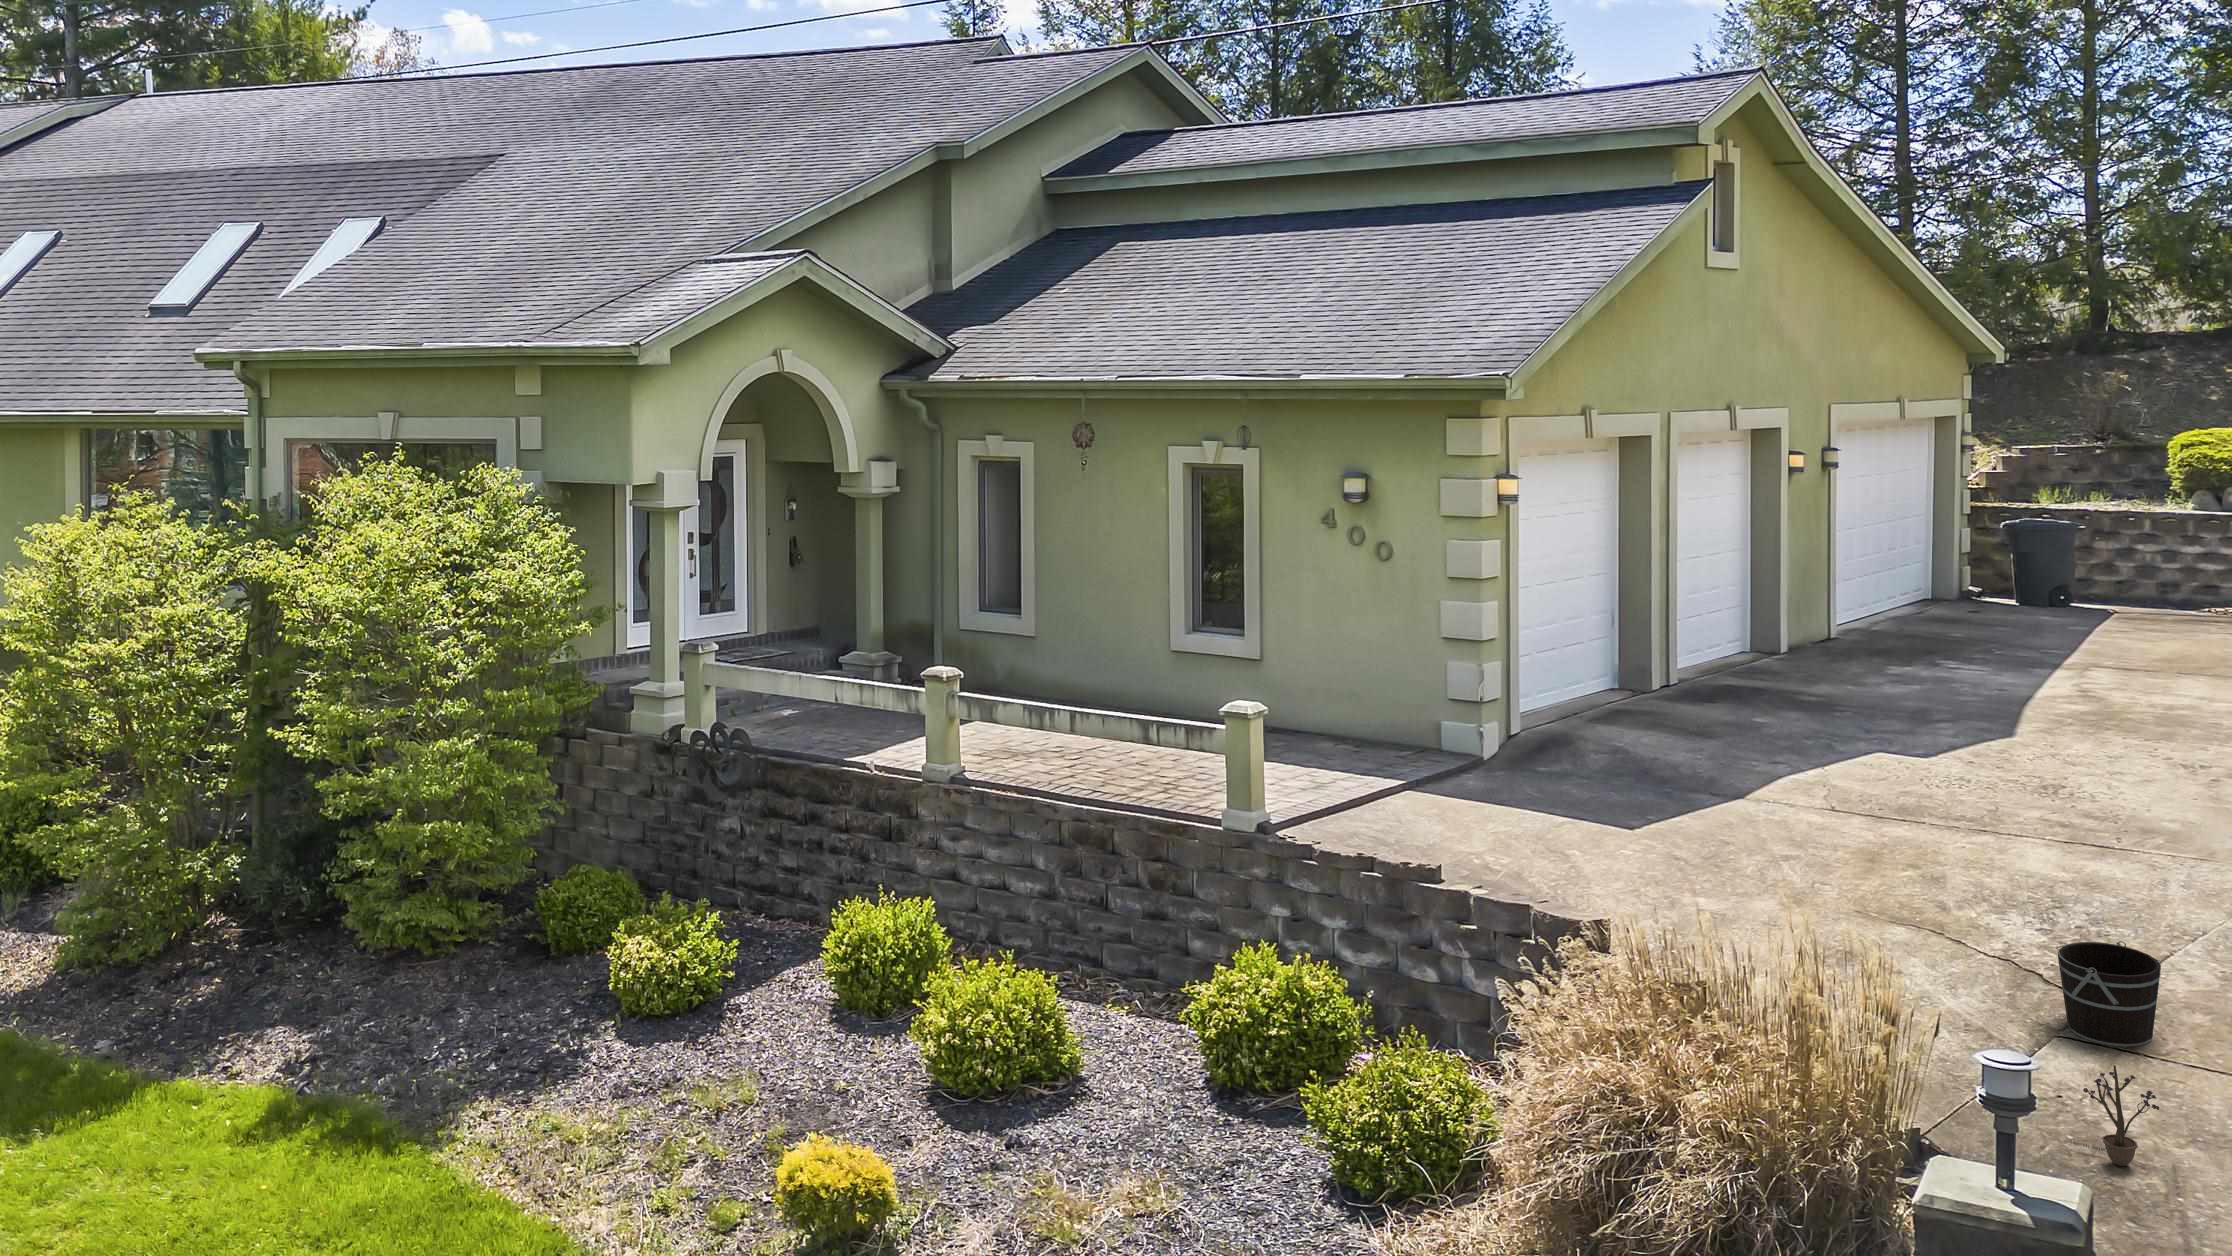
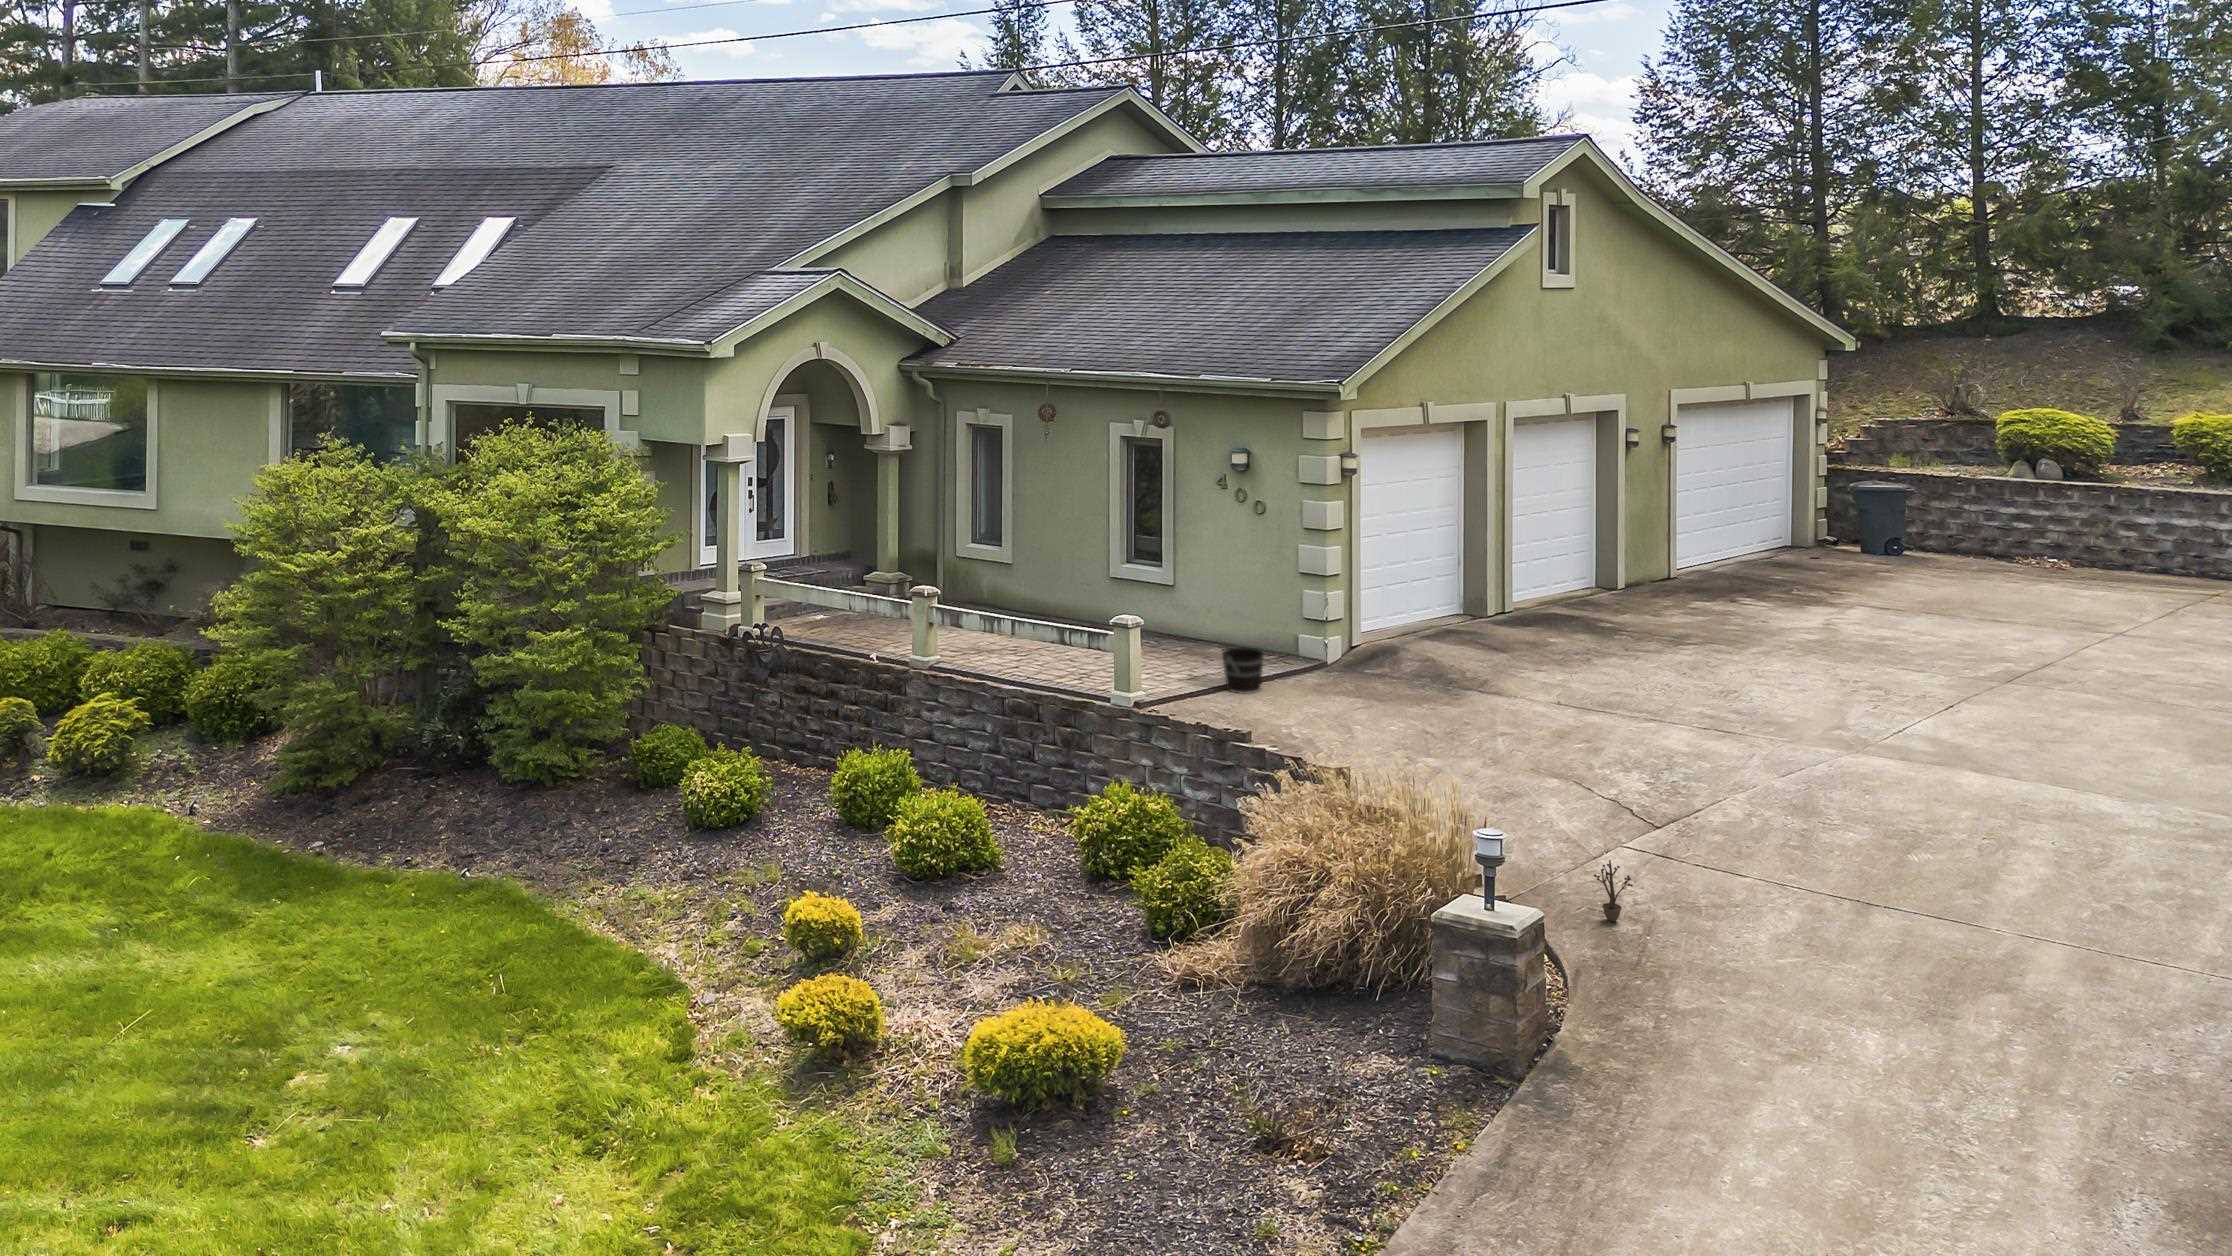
bucket: present [2055,941,2161,1047] -> present [1222,647,1263,694]

